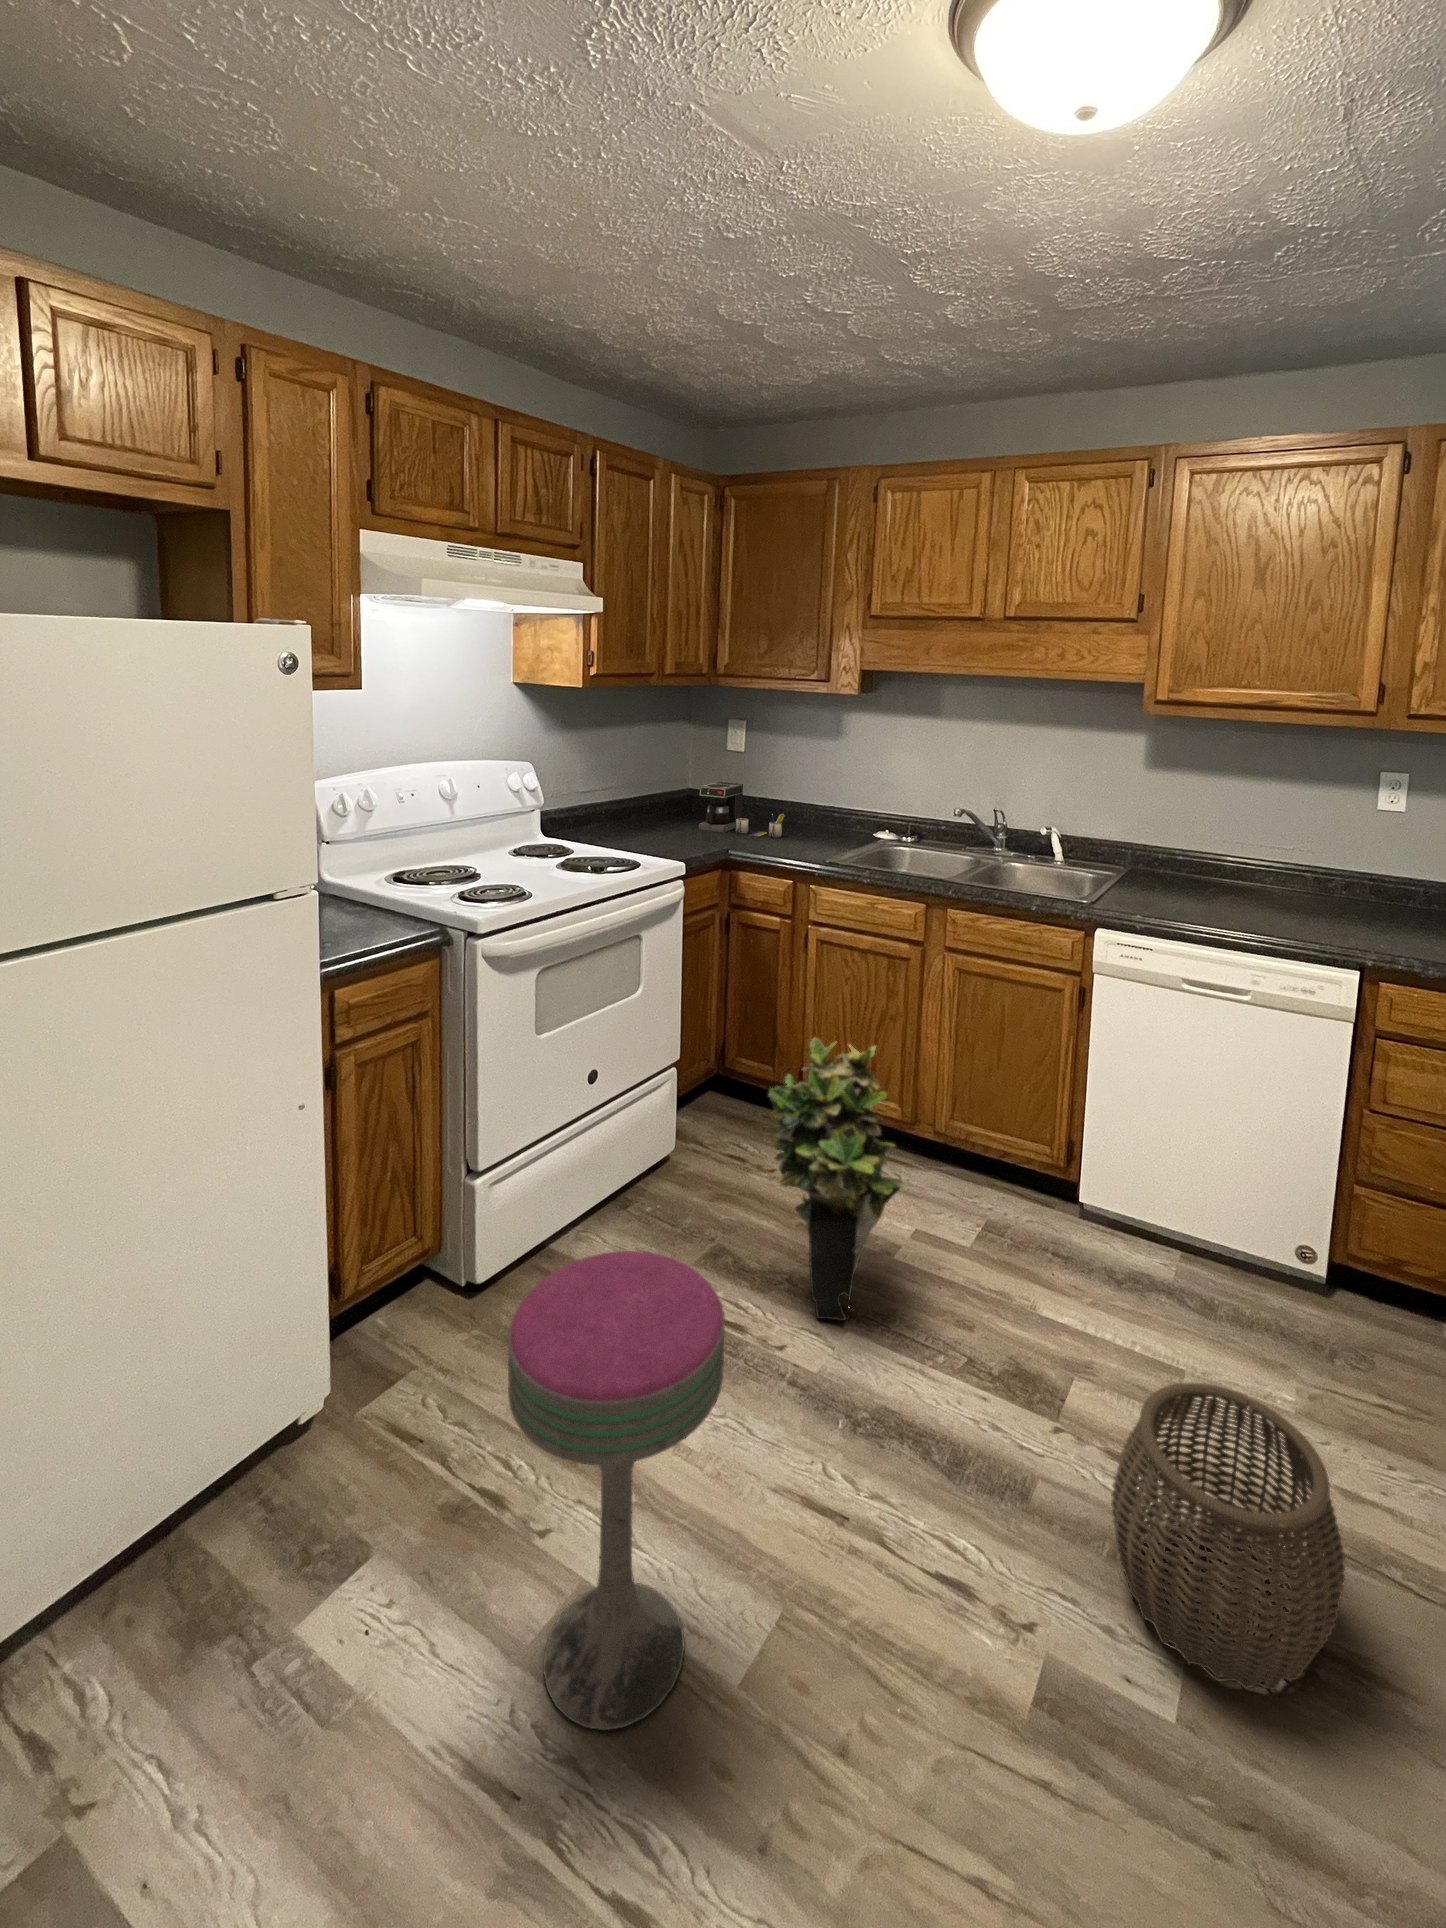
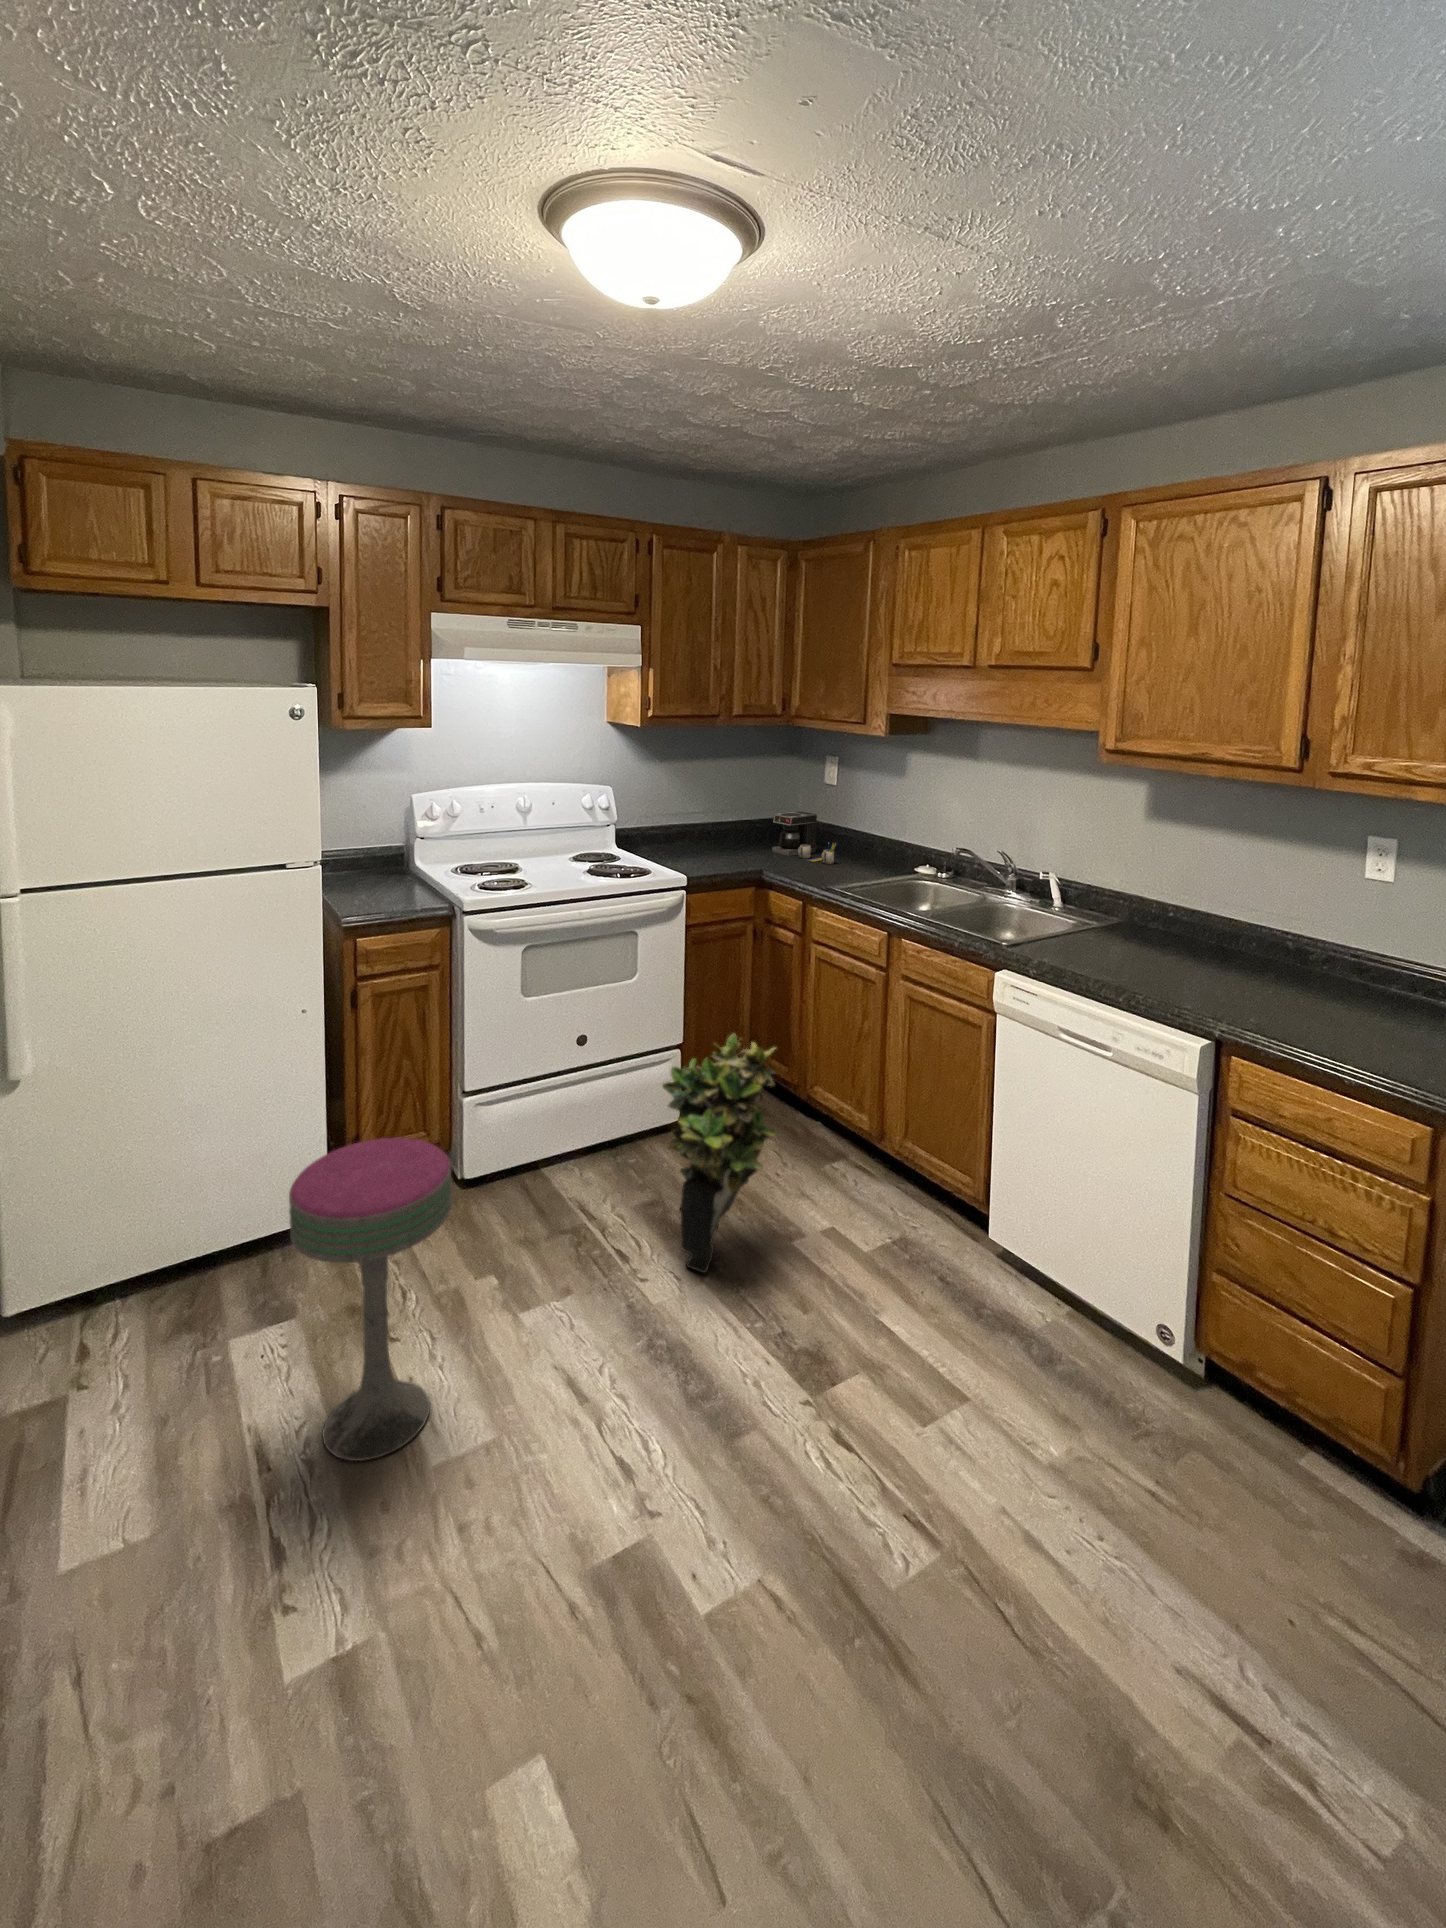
woven basket: present [1111,1382,1346,1690] -> none [725,1362,911,1632]

